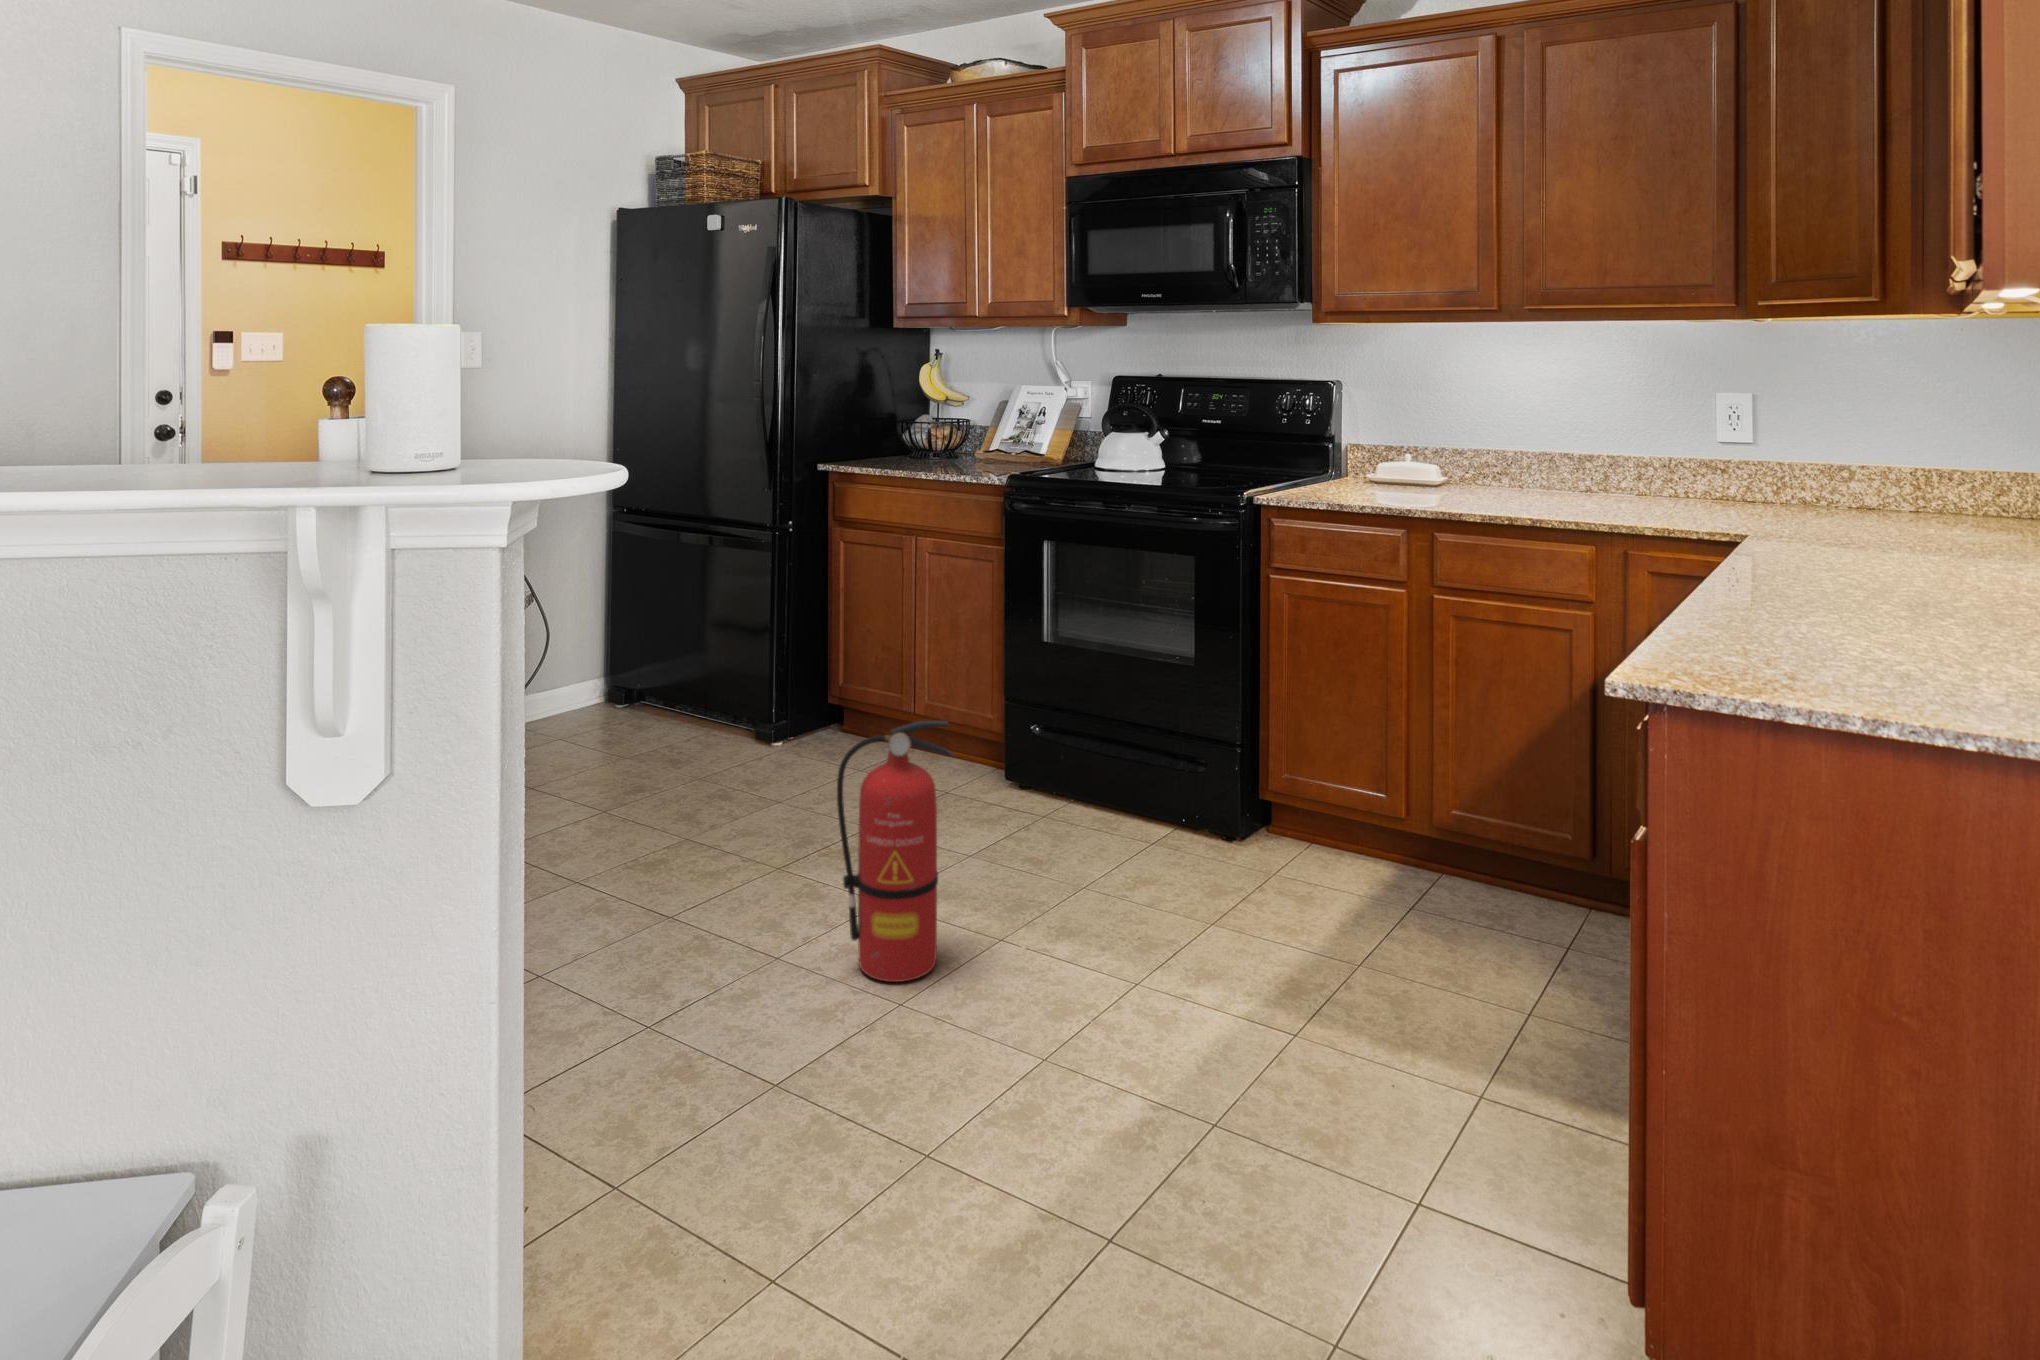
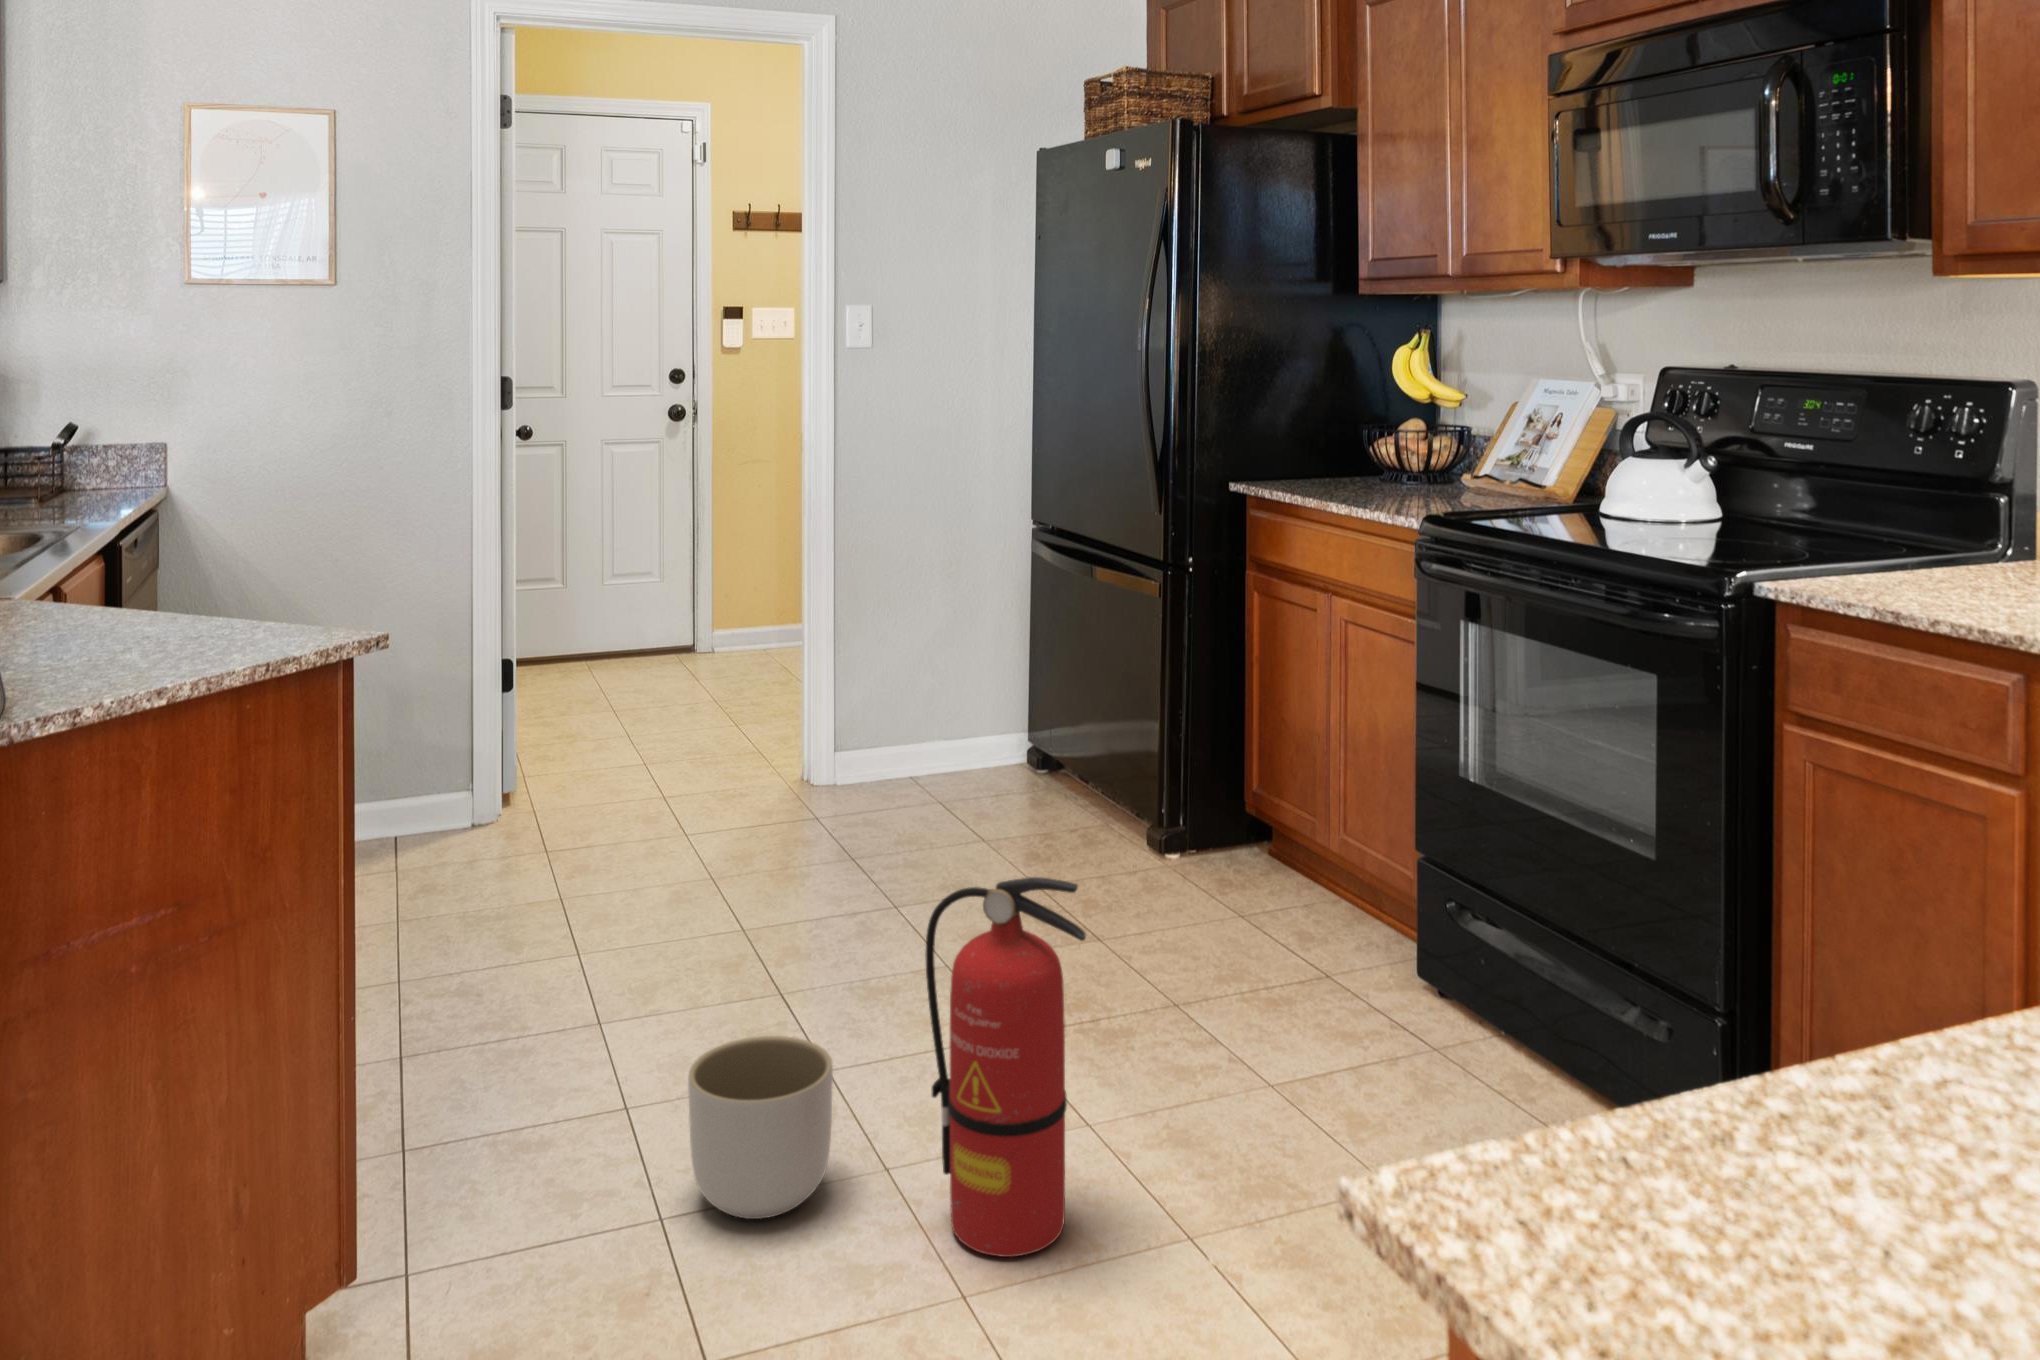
planter: none [661,878,769,1011] -> present [688,1036,833,1219]

